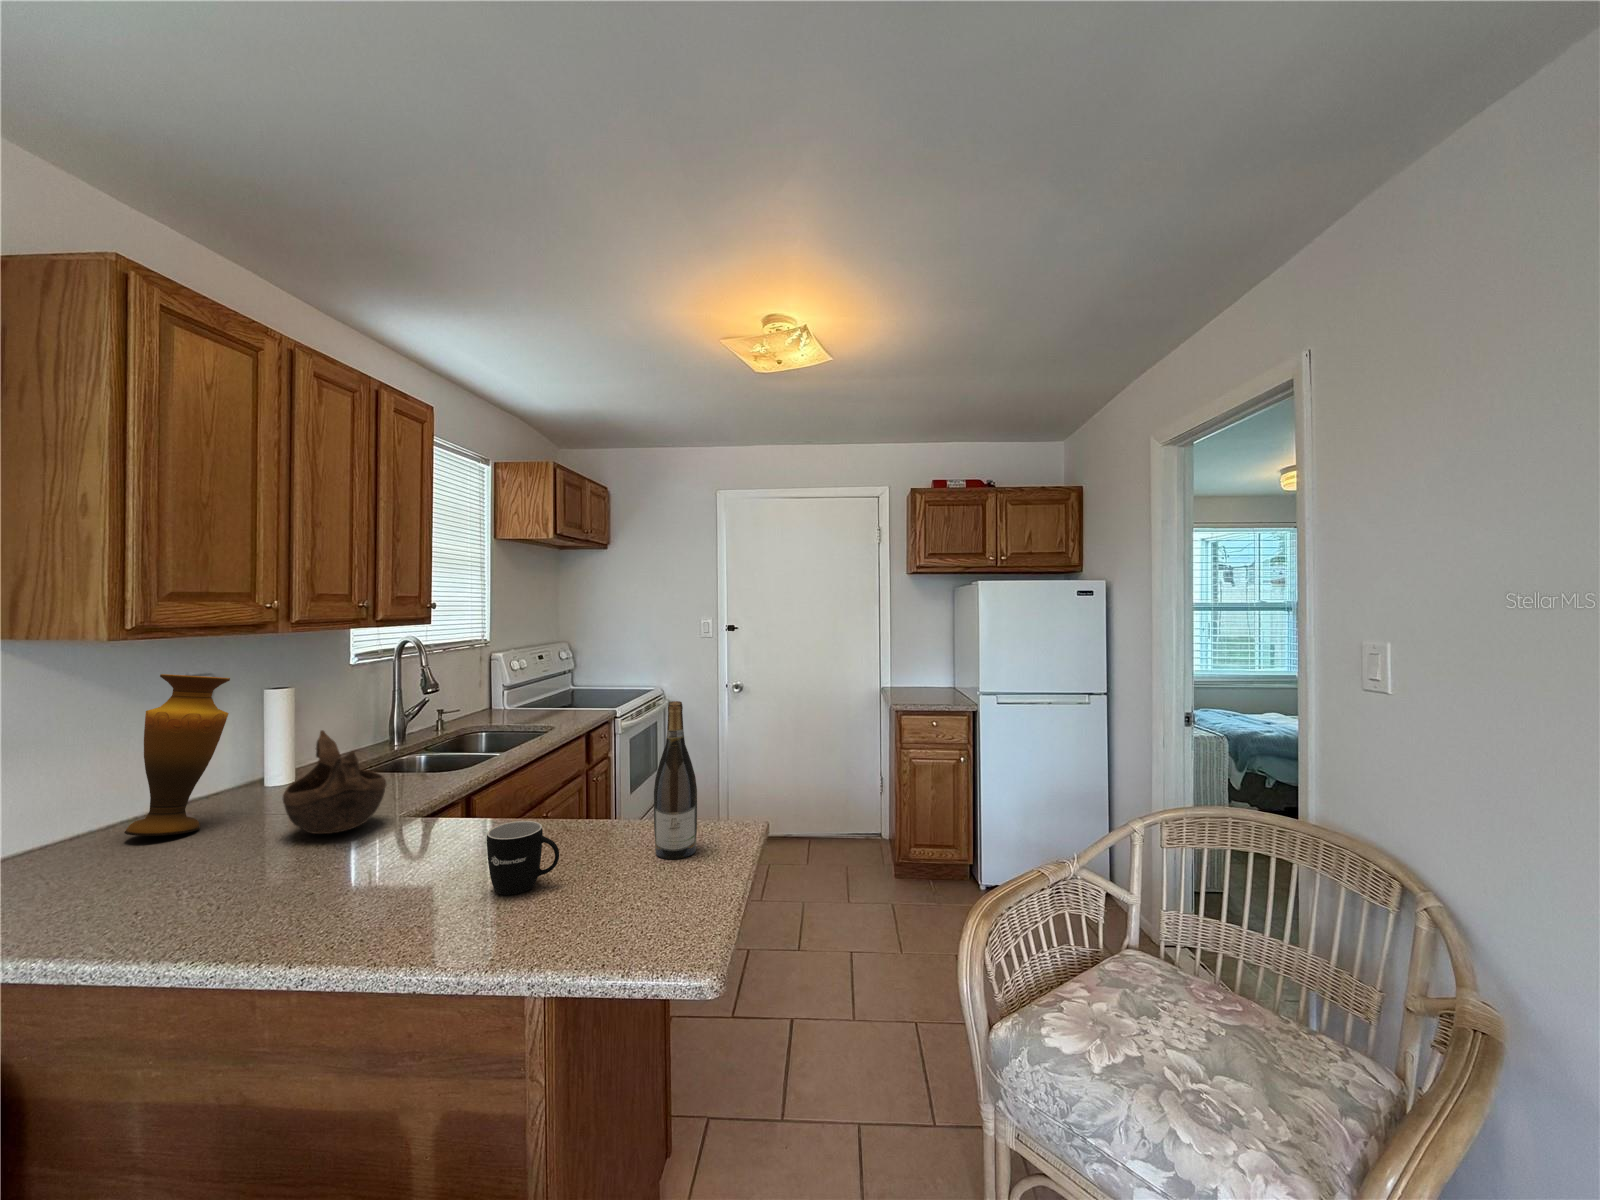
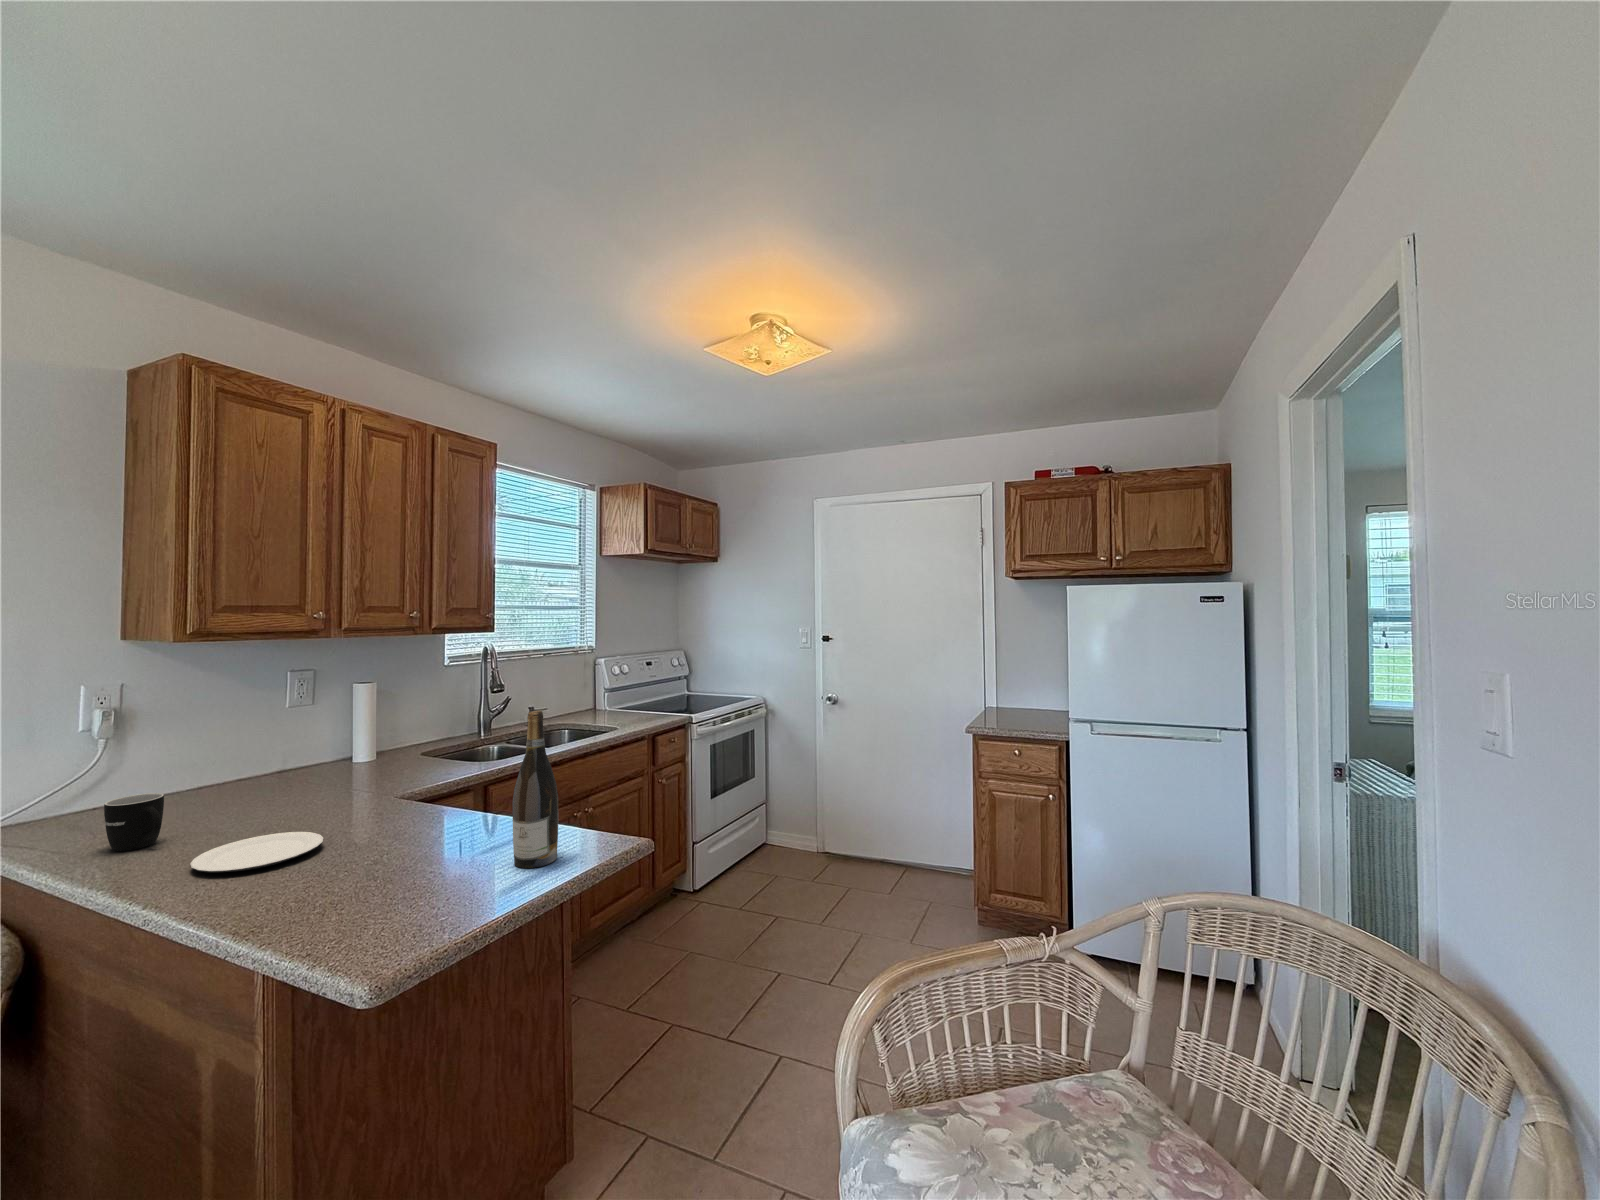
vase: present [124,674,230,836] -> none [210,670,292,796]
decorative bowl: present [283,730,386,834] -> none [292,720,380,807]
mug: present [487,821,559,895] -> present [104,793,164,851]
plate: none [264,857,411,913] -> present [190,832,323,872]

